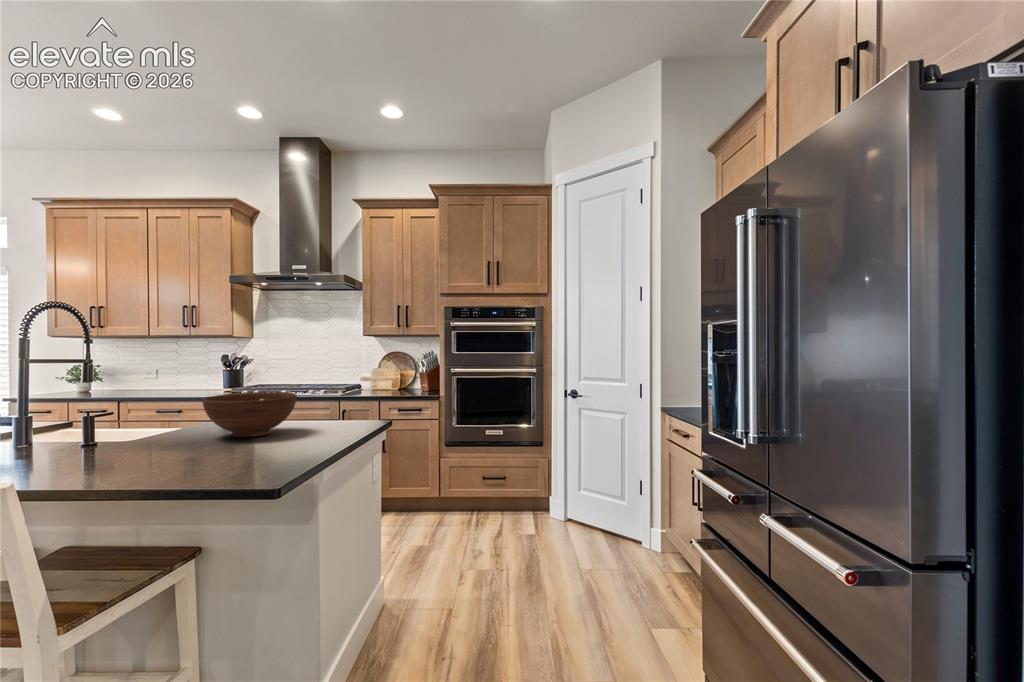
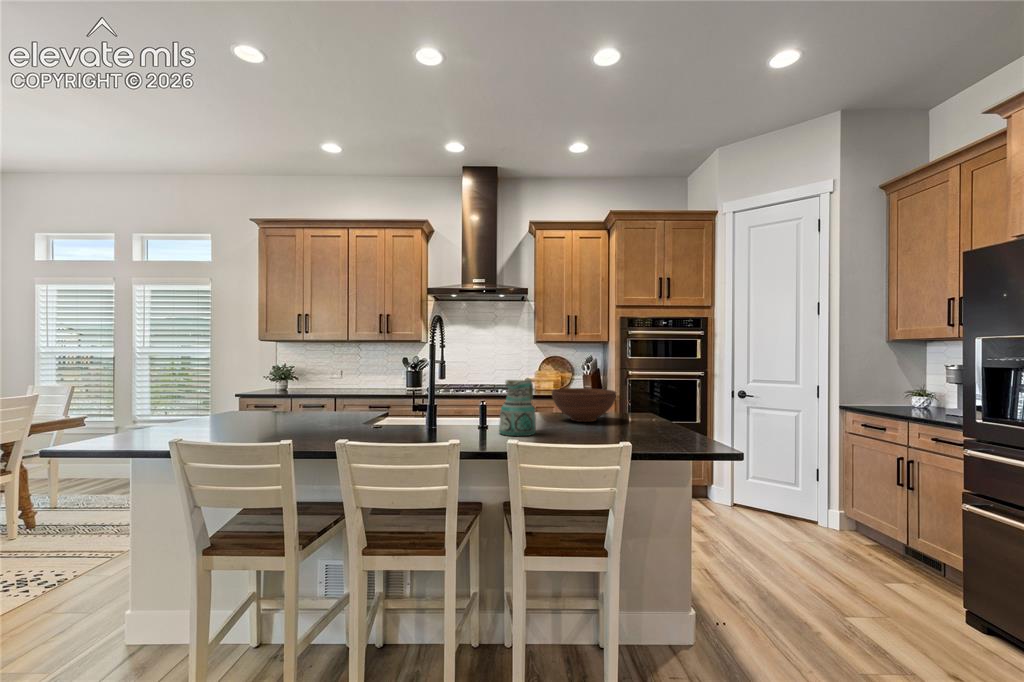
ceramic pitcher: none [39,382,126,465] -> present [499,378,536,436]

